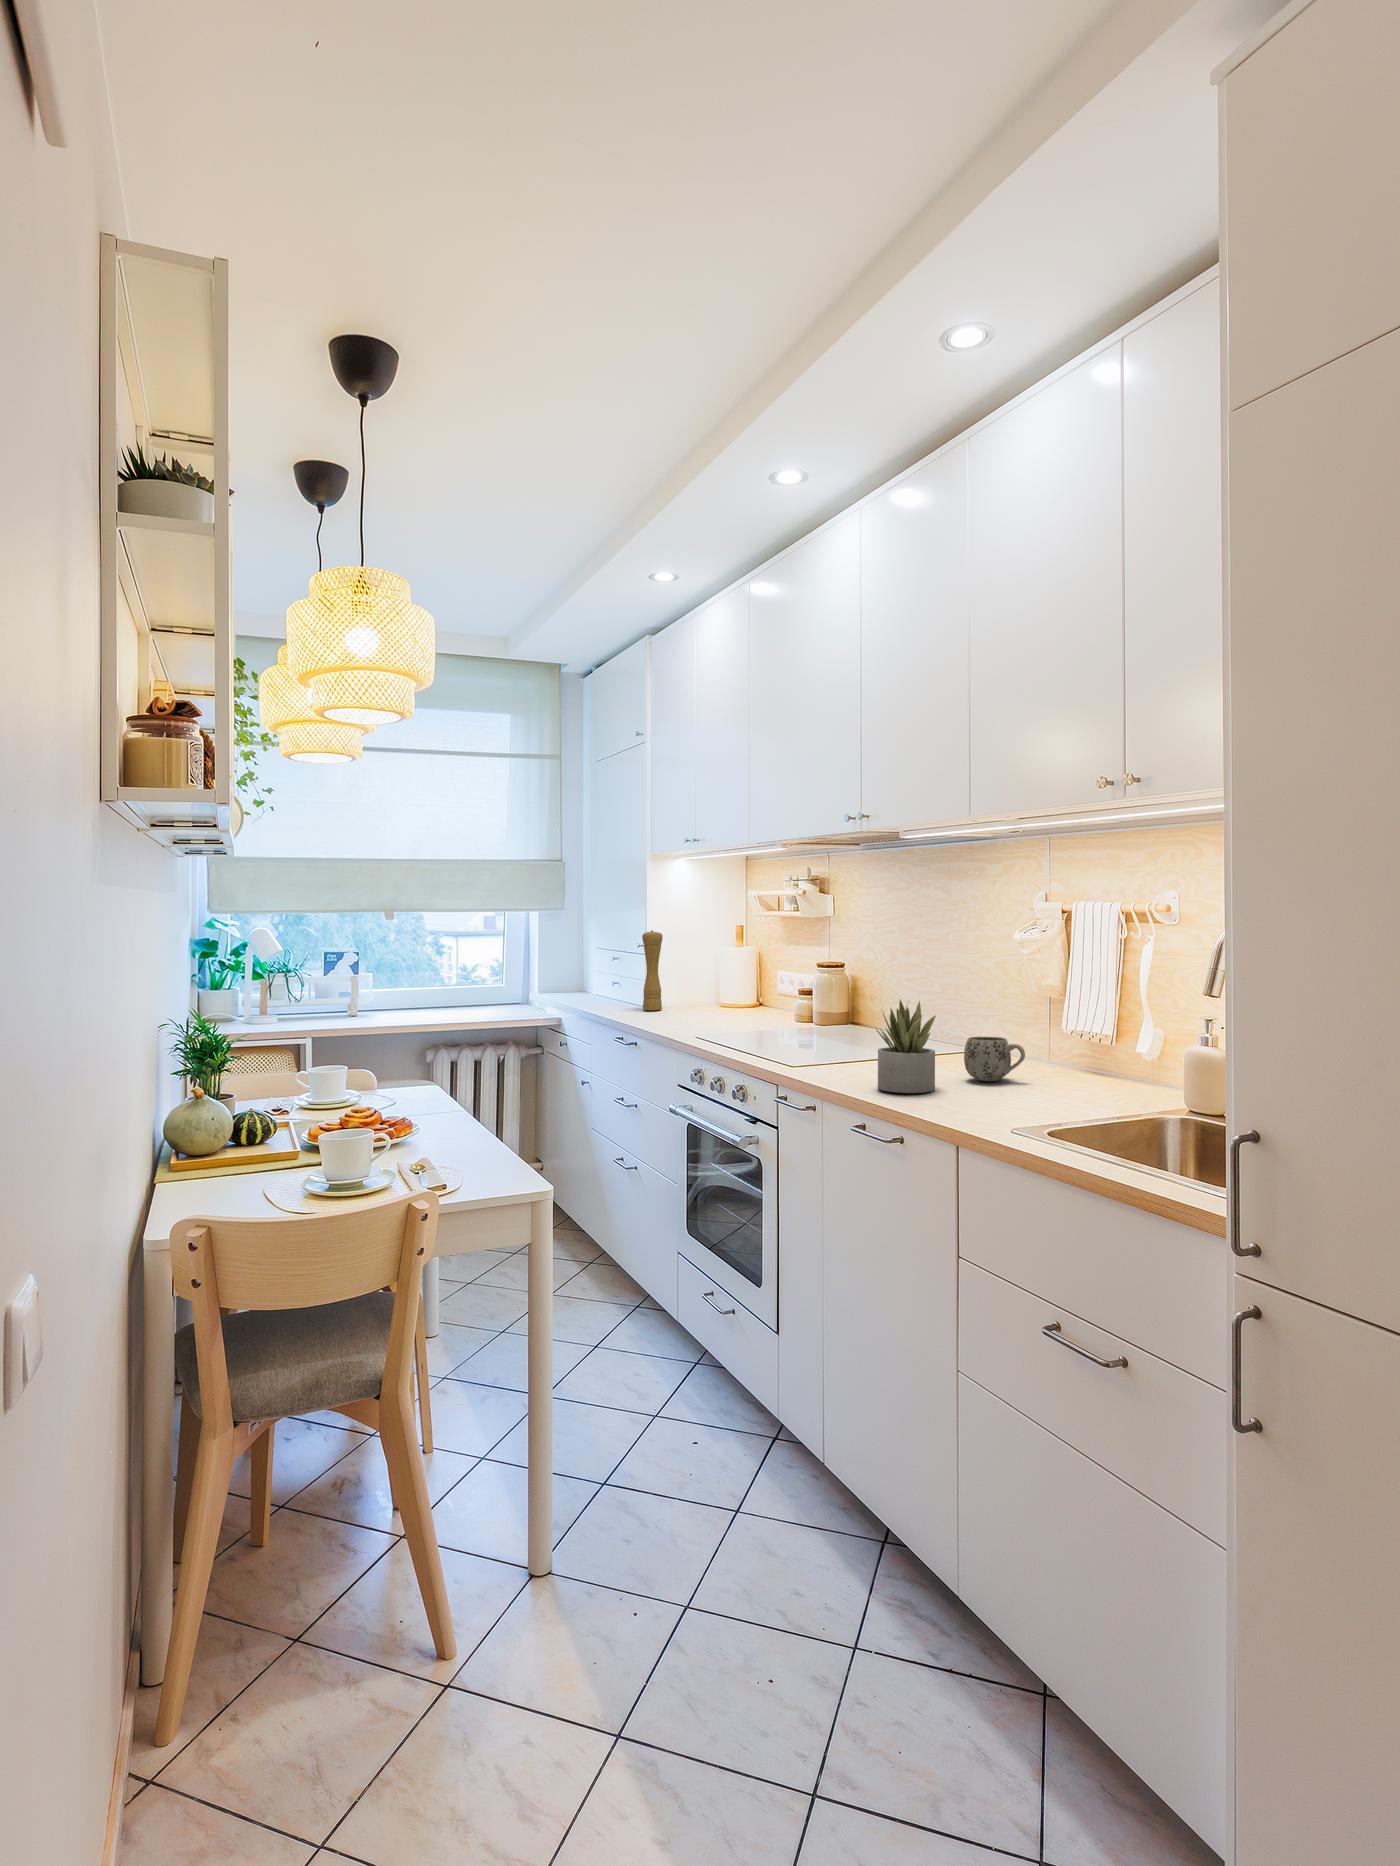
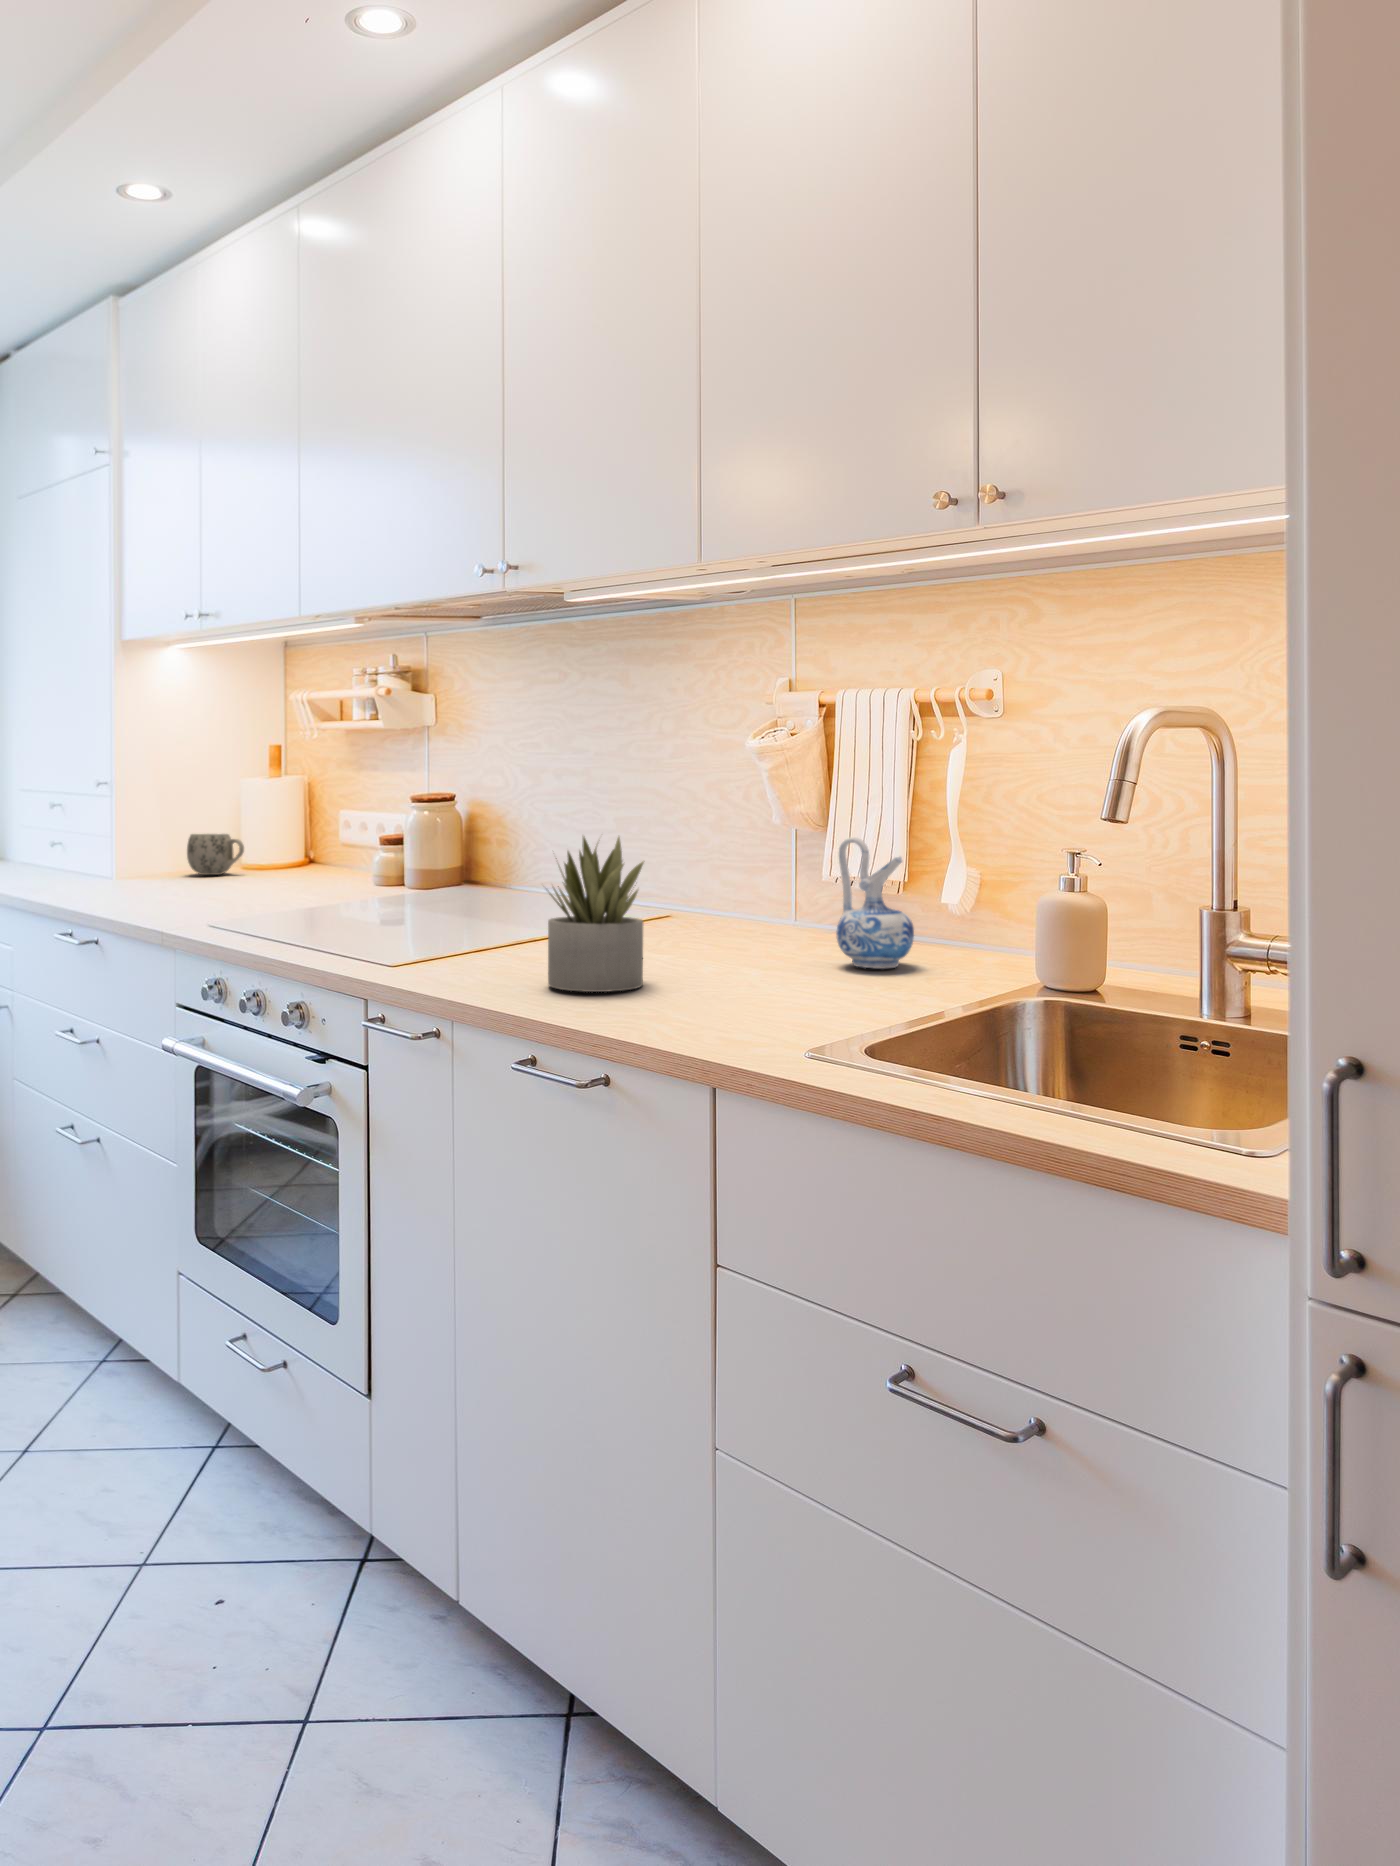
pepper mill: present [642,931,663,1011] -> none [106,747,145,880]
ceramic pitcher: none [1064,1001,1116,1085] -> present [836,837,914,969]
mug: present [964,1037,1025,1081] -> present [187,834,244,875]

